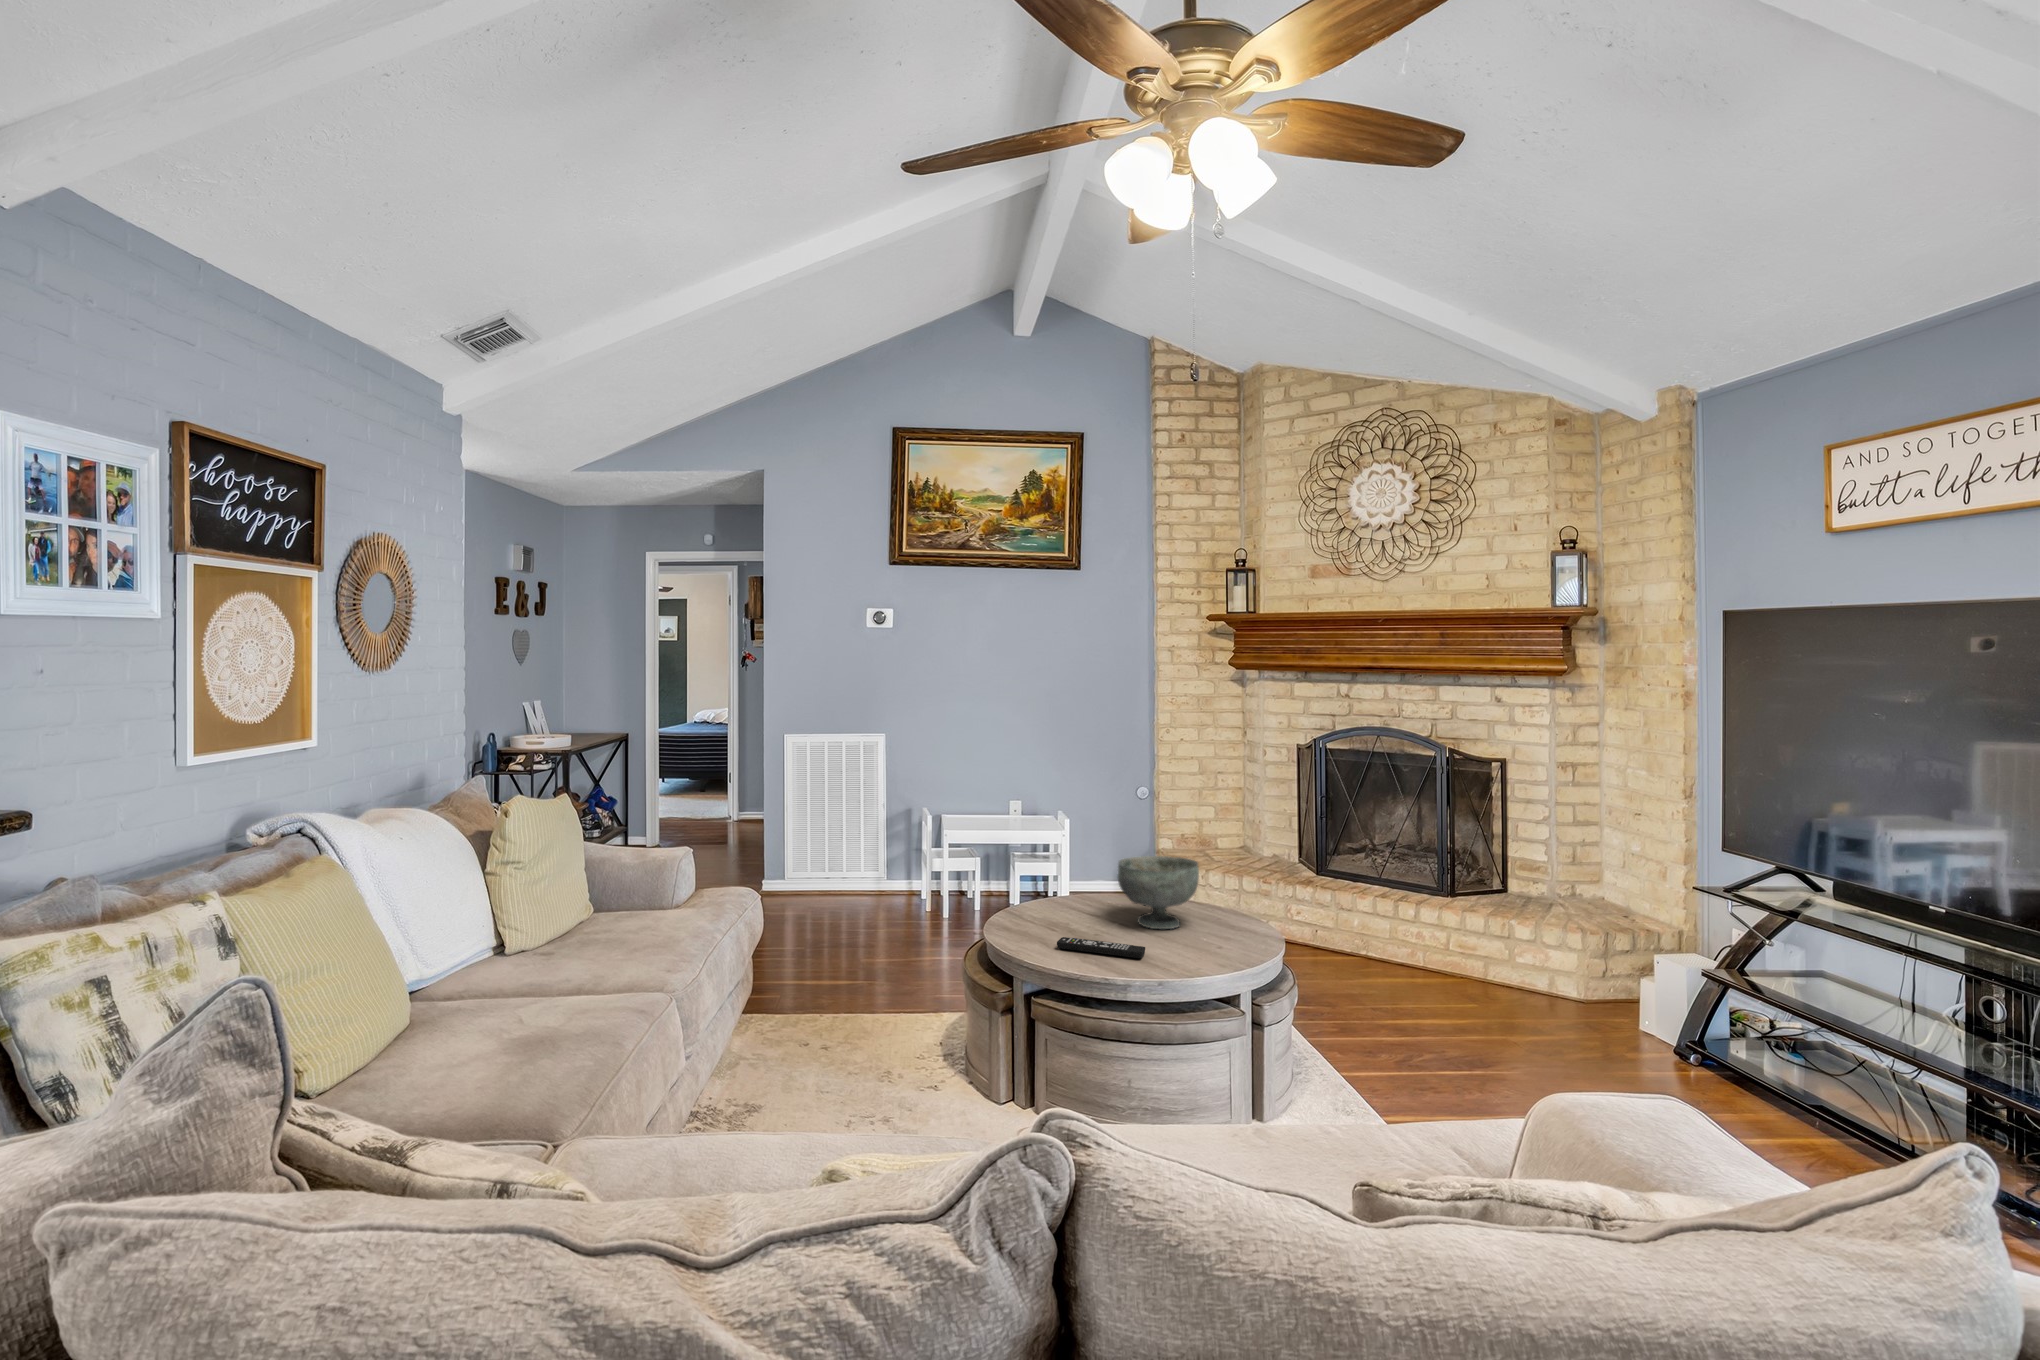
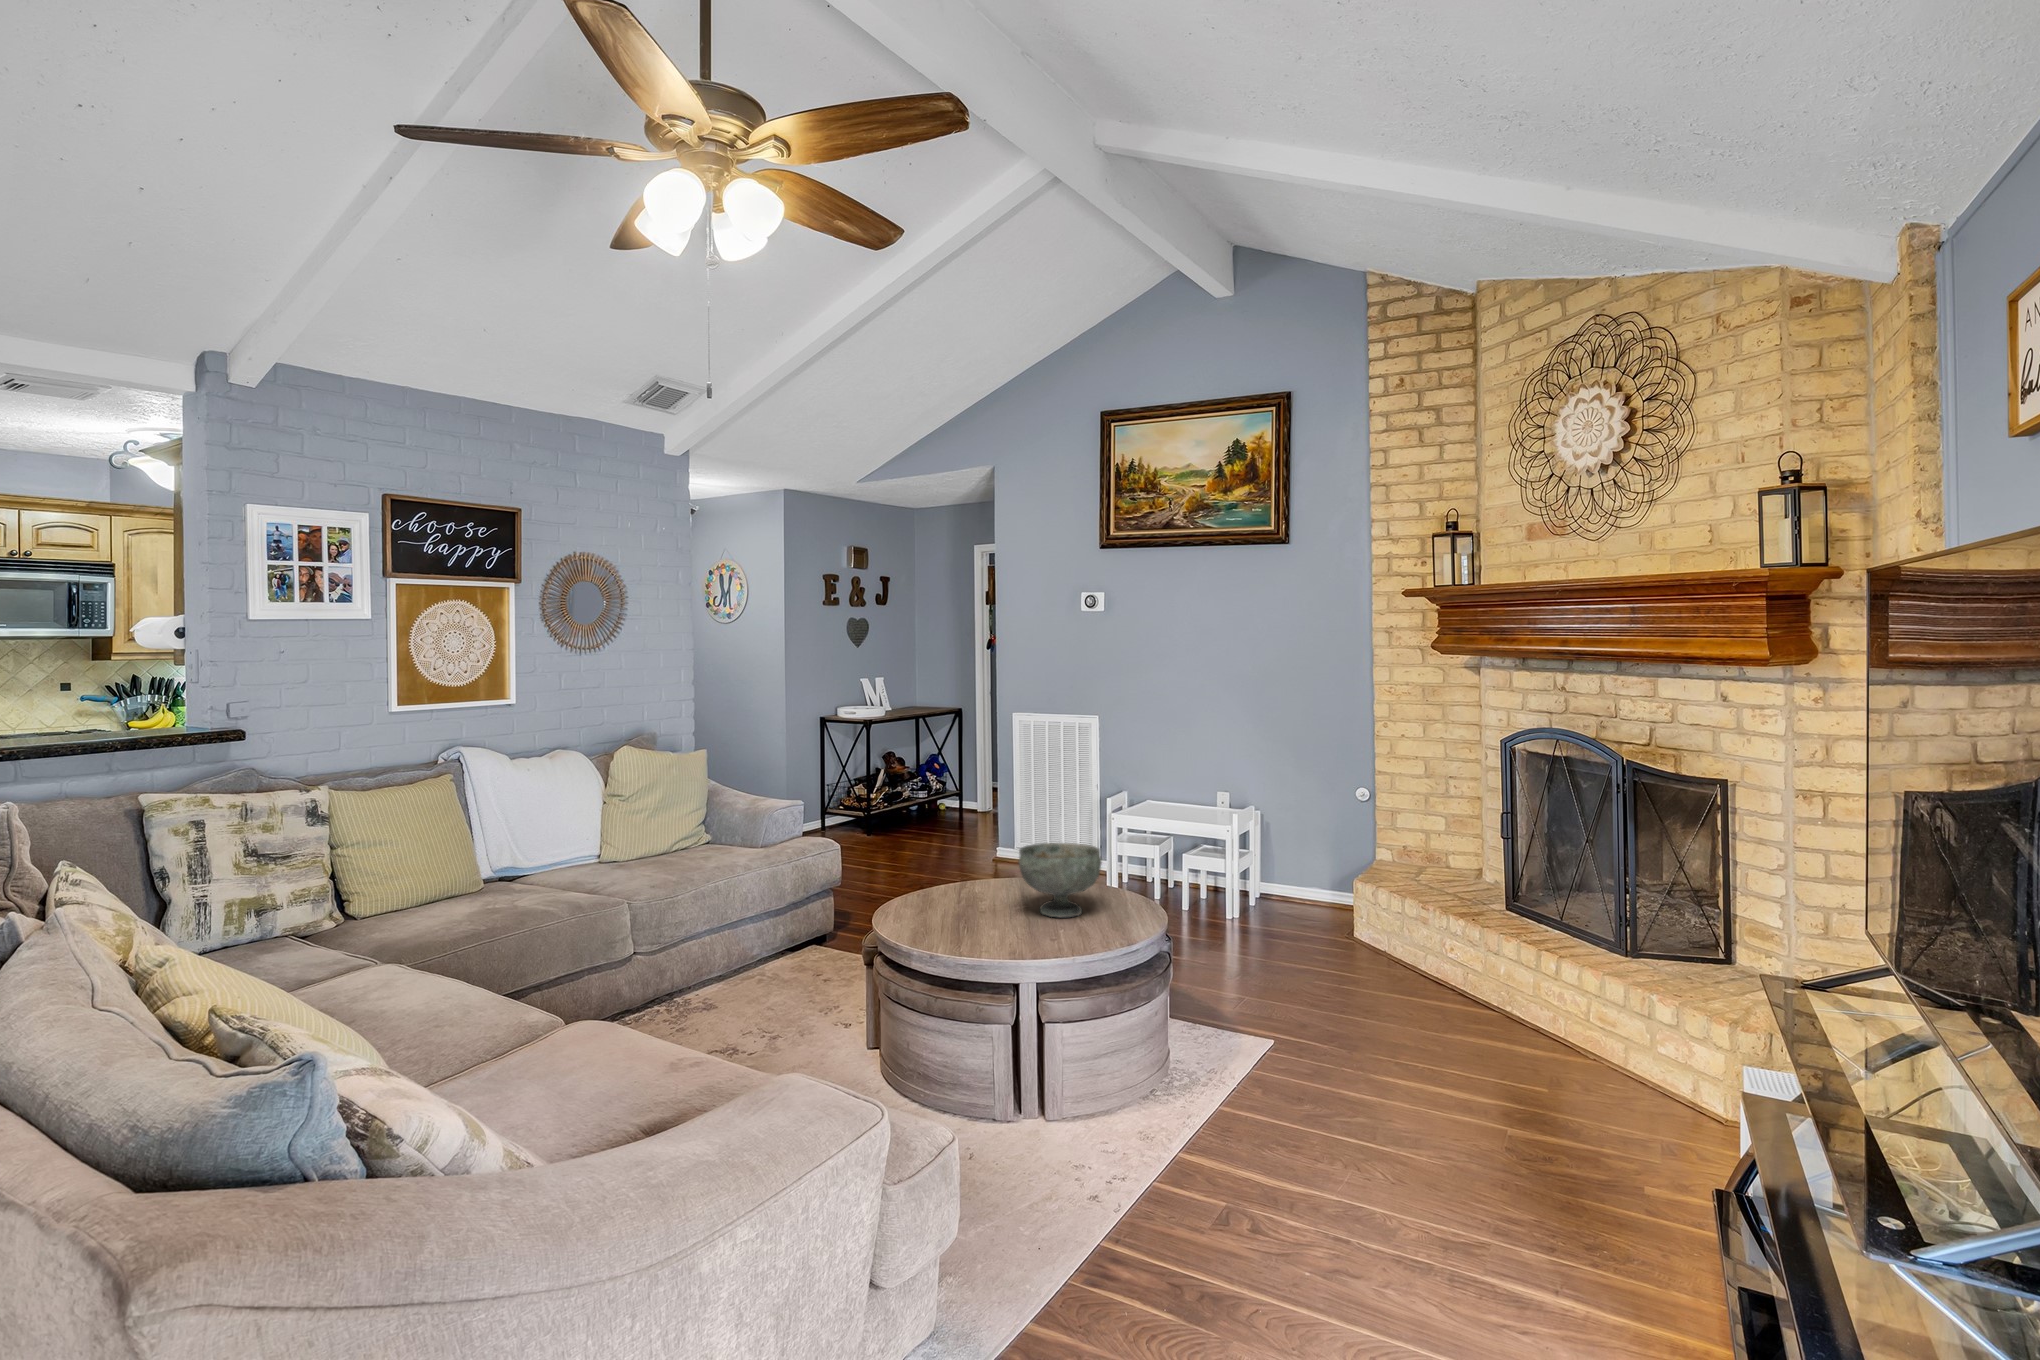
remote control: present [1057,937,1145,958] -> none [919,906,978,935]

